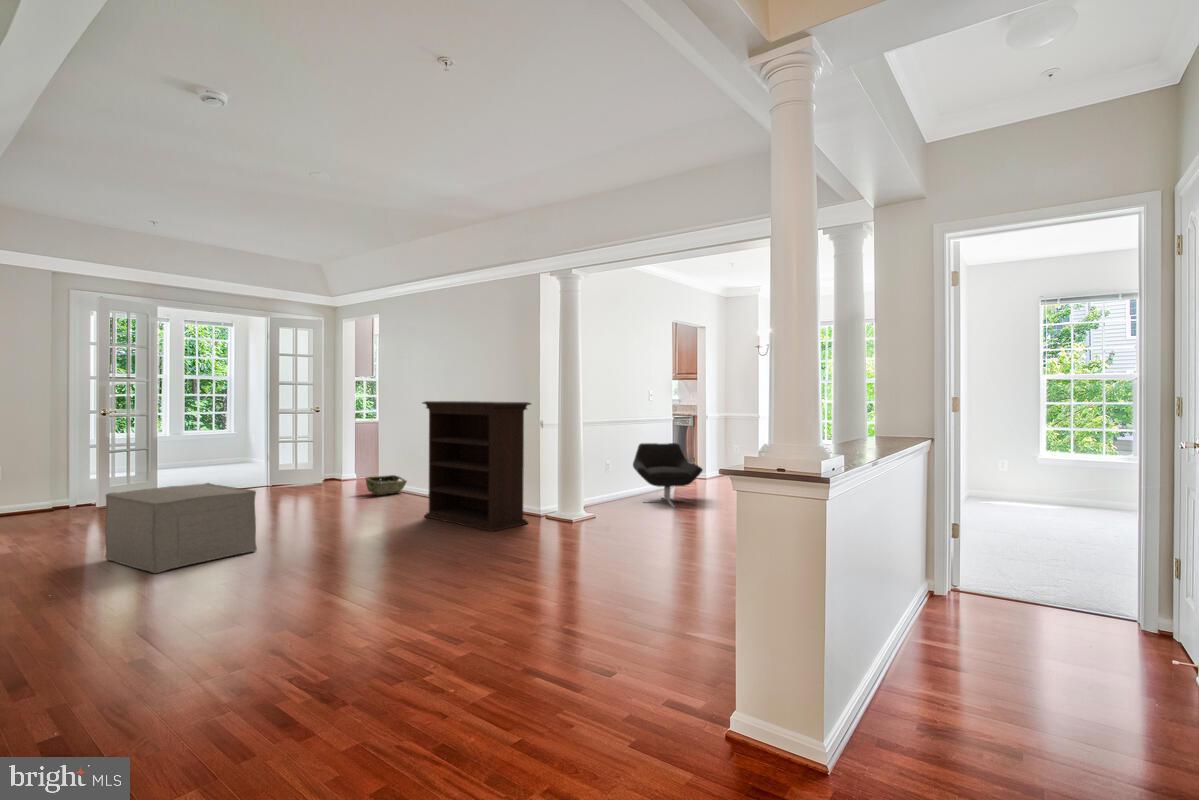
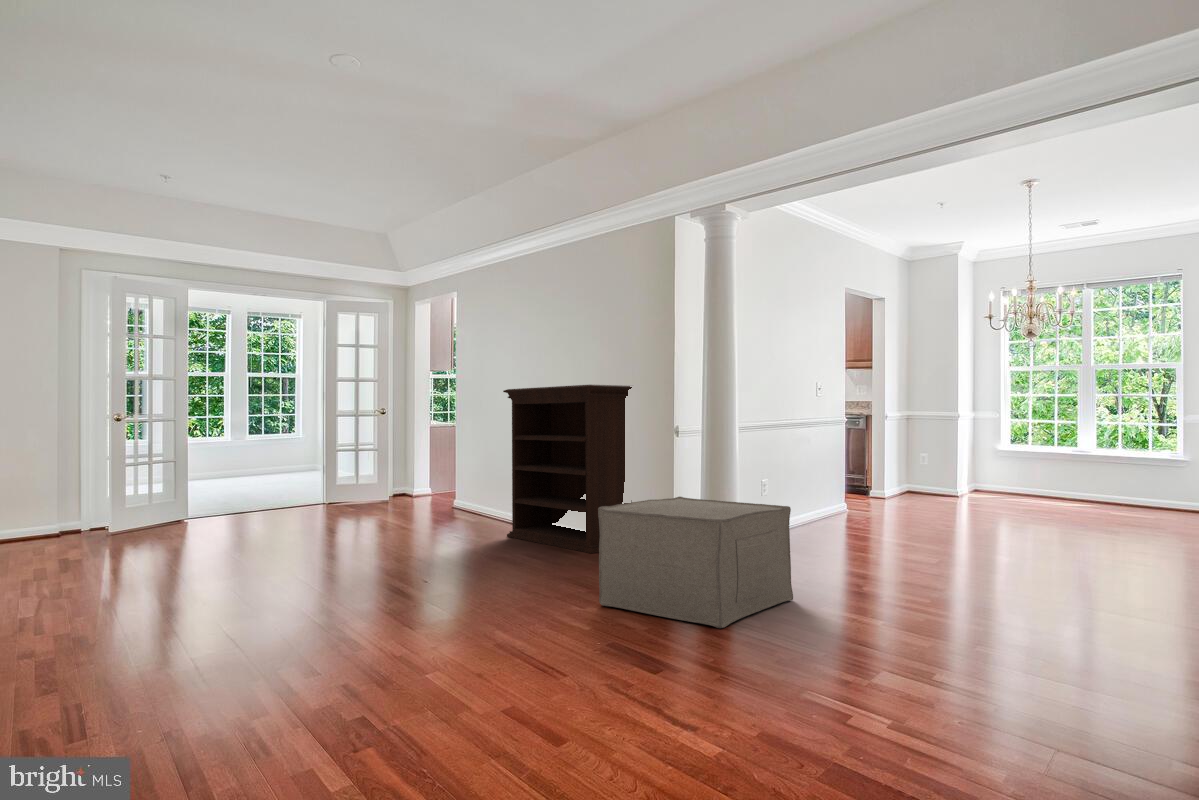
lounge chair: present [633,443,703,507] -> none [780,447,879,532]
woven basket: present [365,475,407,495] -> none [438,490,488,514]
ottoman: present [105,483,257,573] -> present [598,497,793,628]

